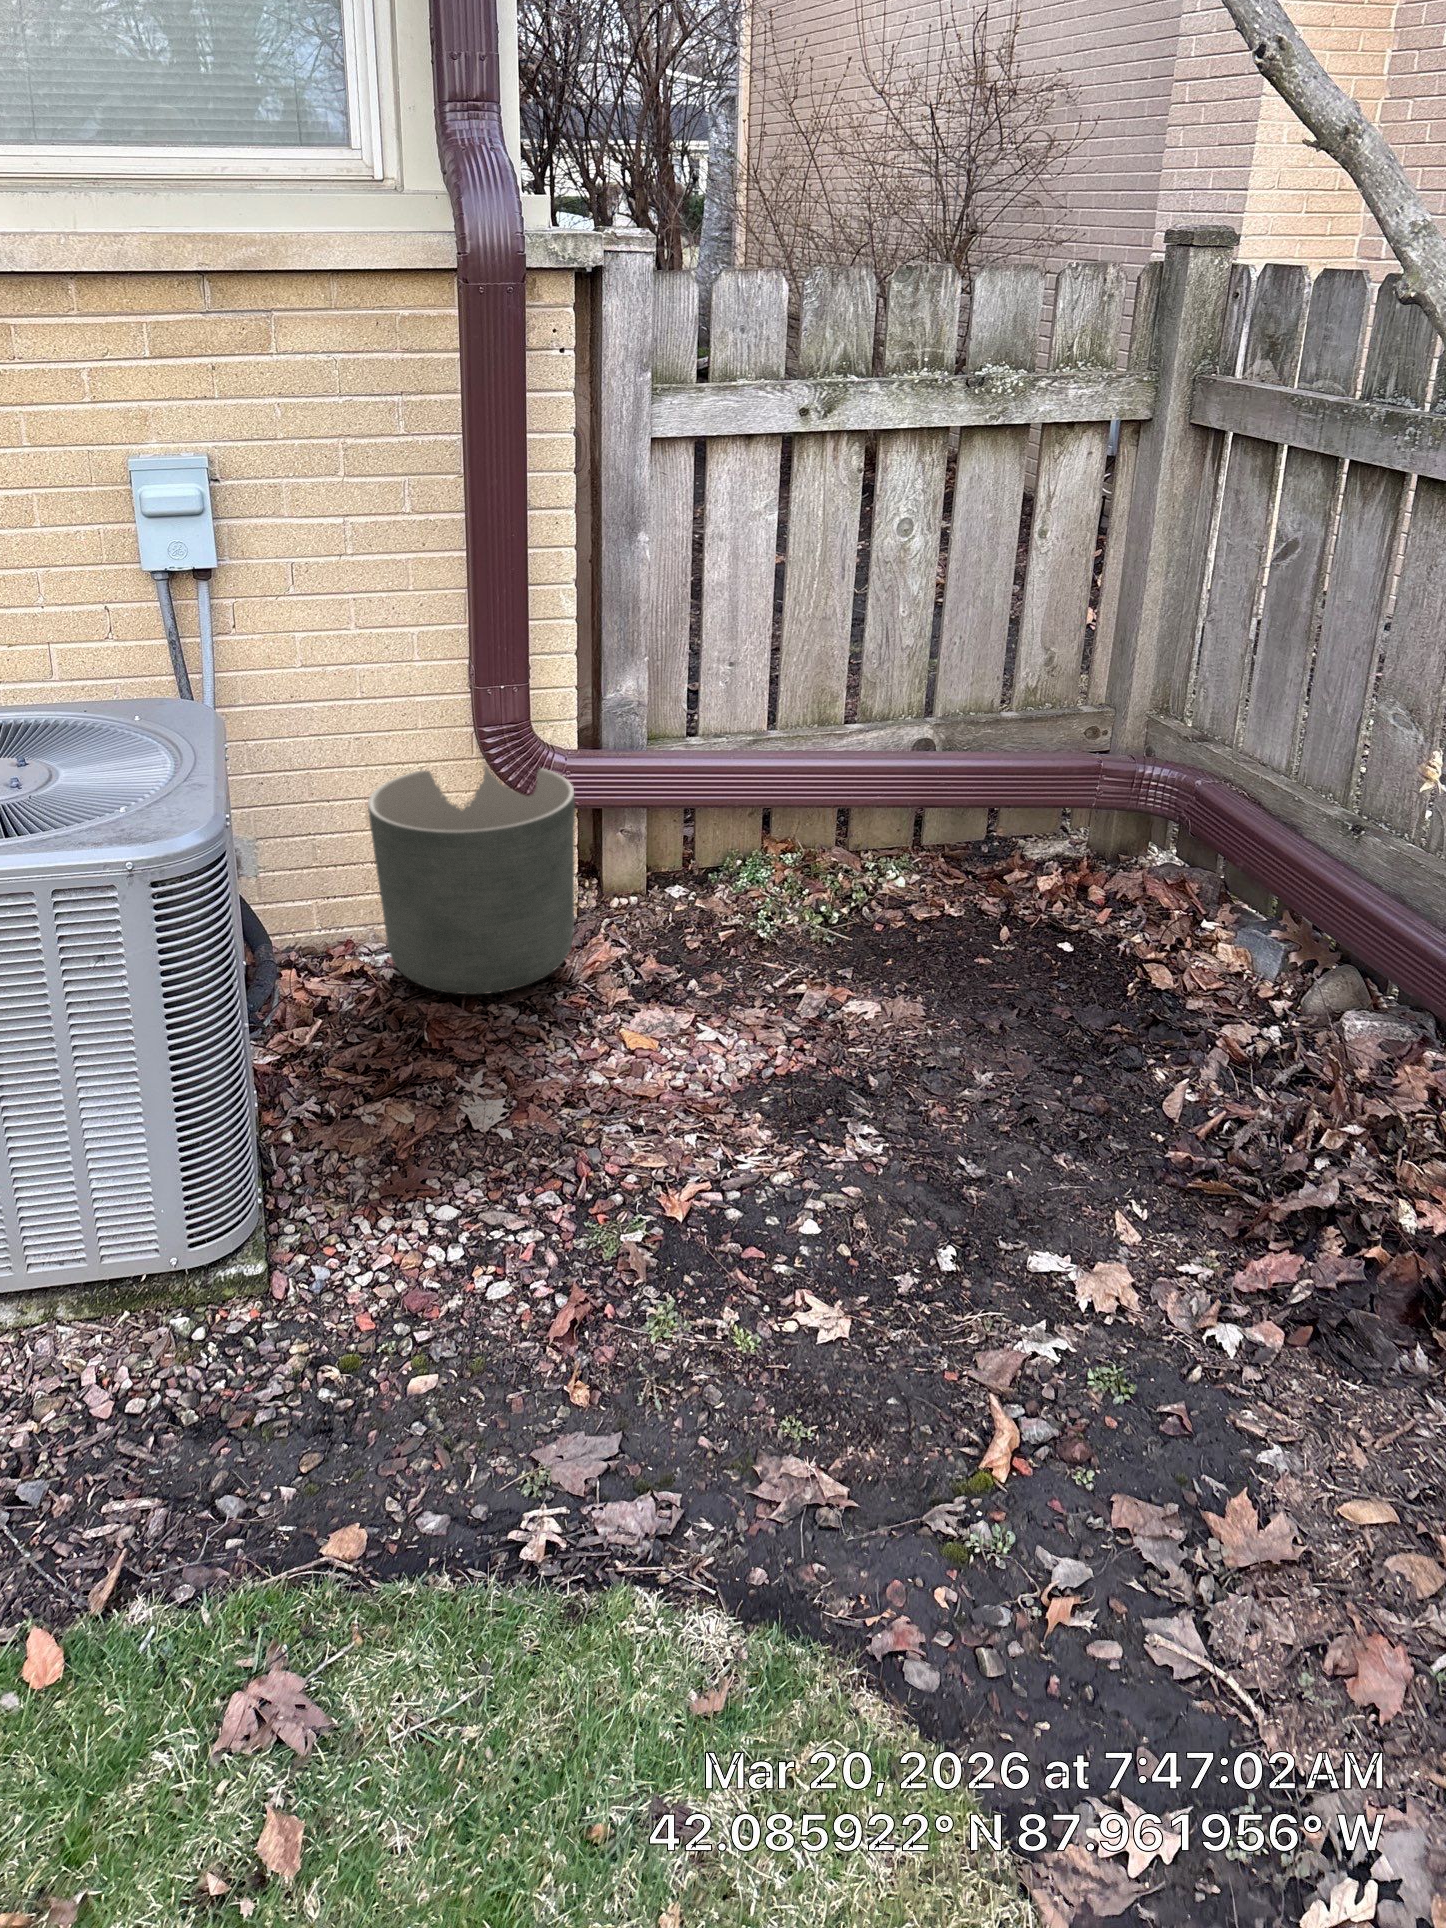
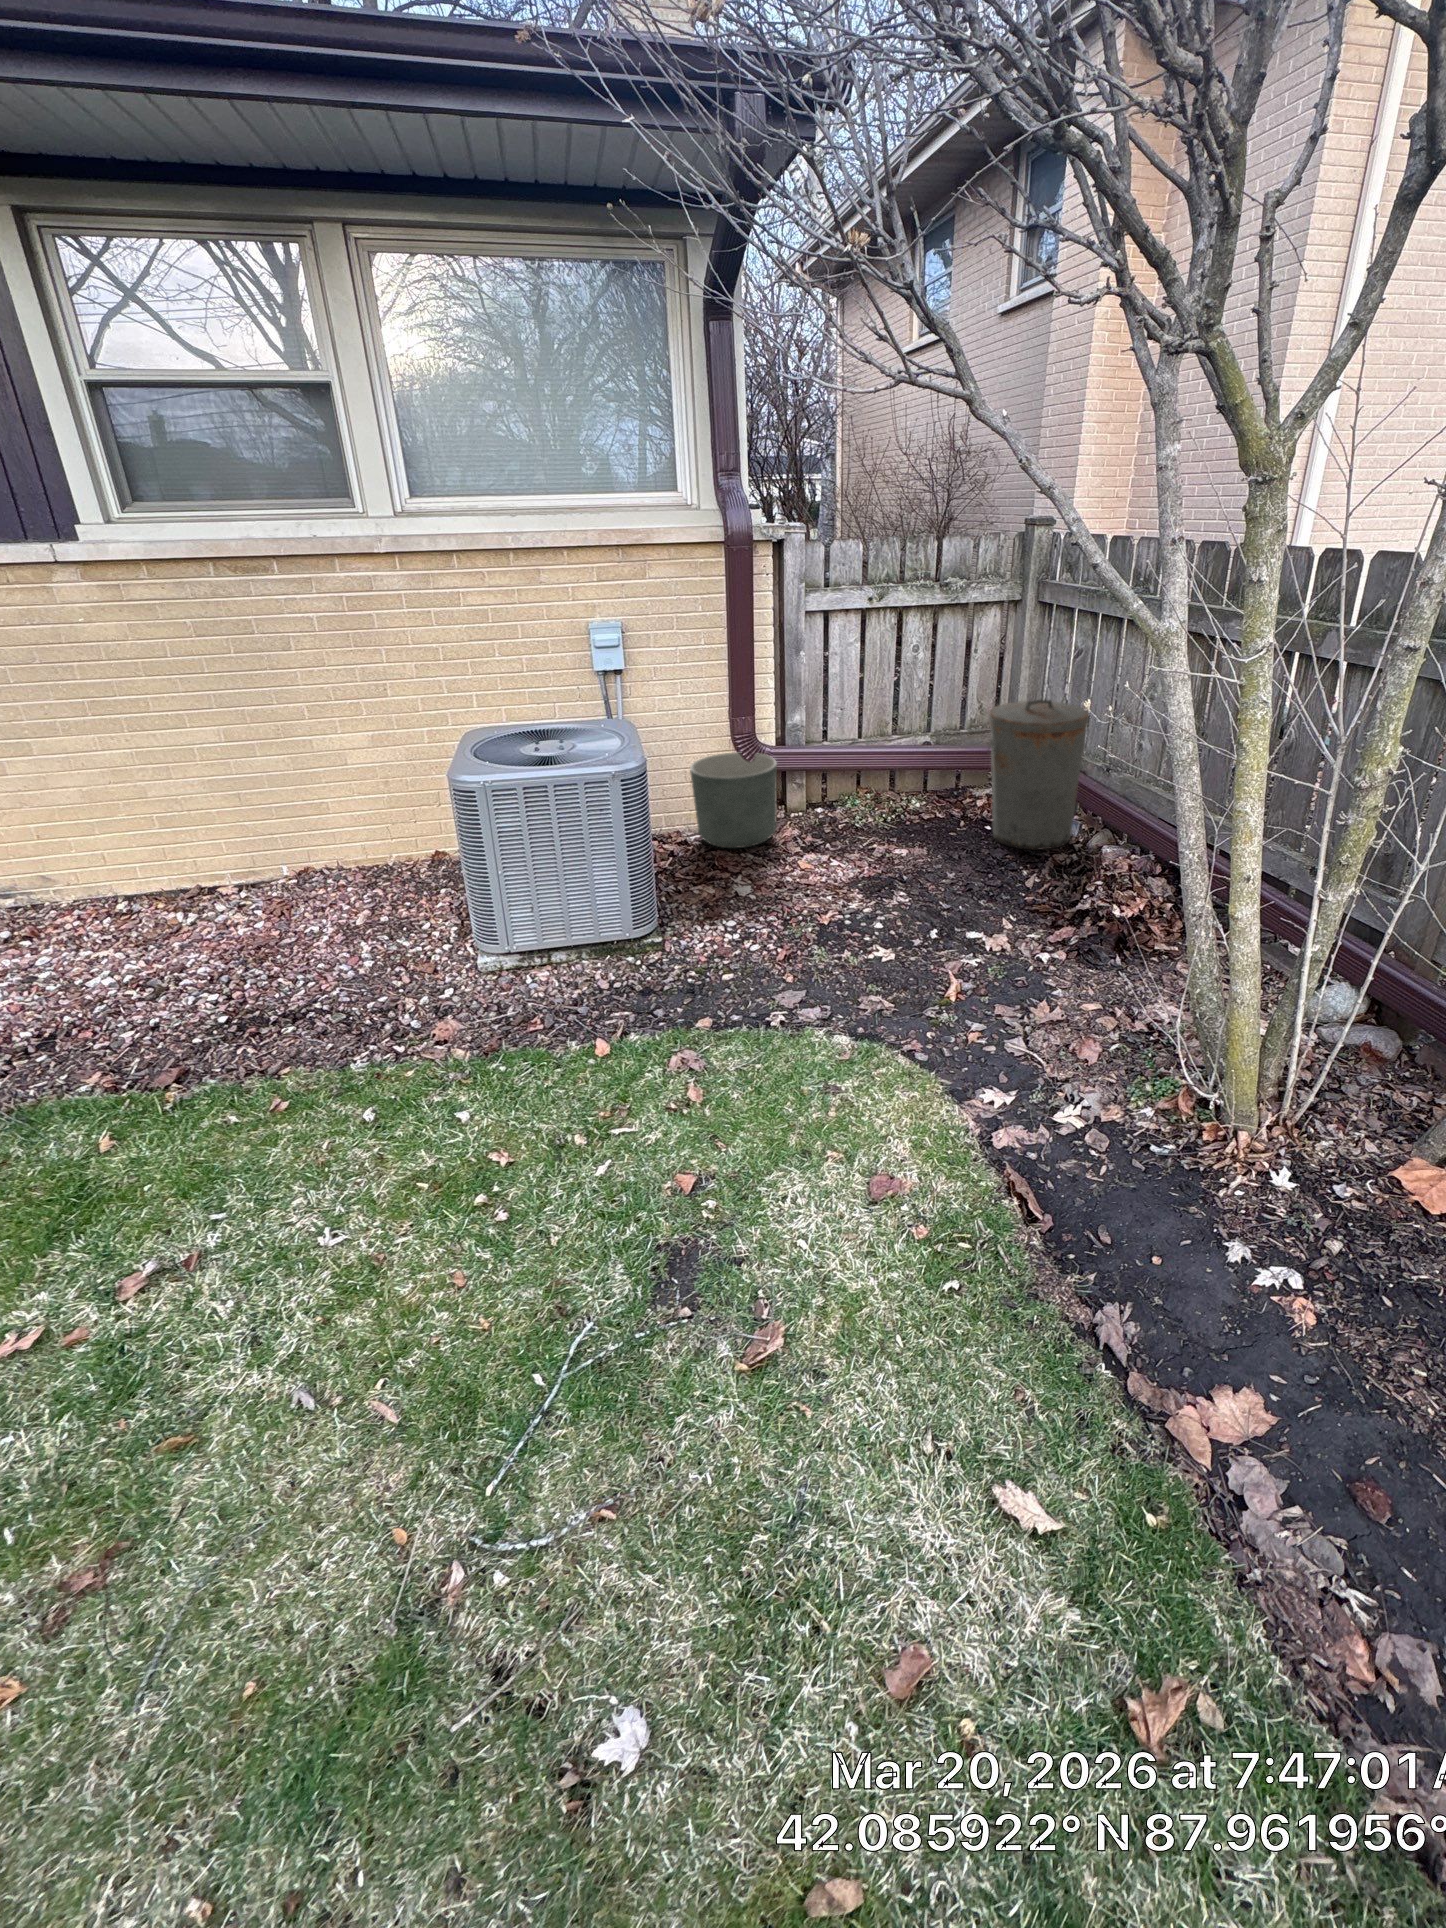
trash can: none [1073,655,1319,1012] -> present [989,700,1089,850]

